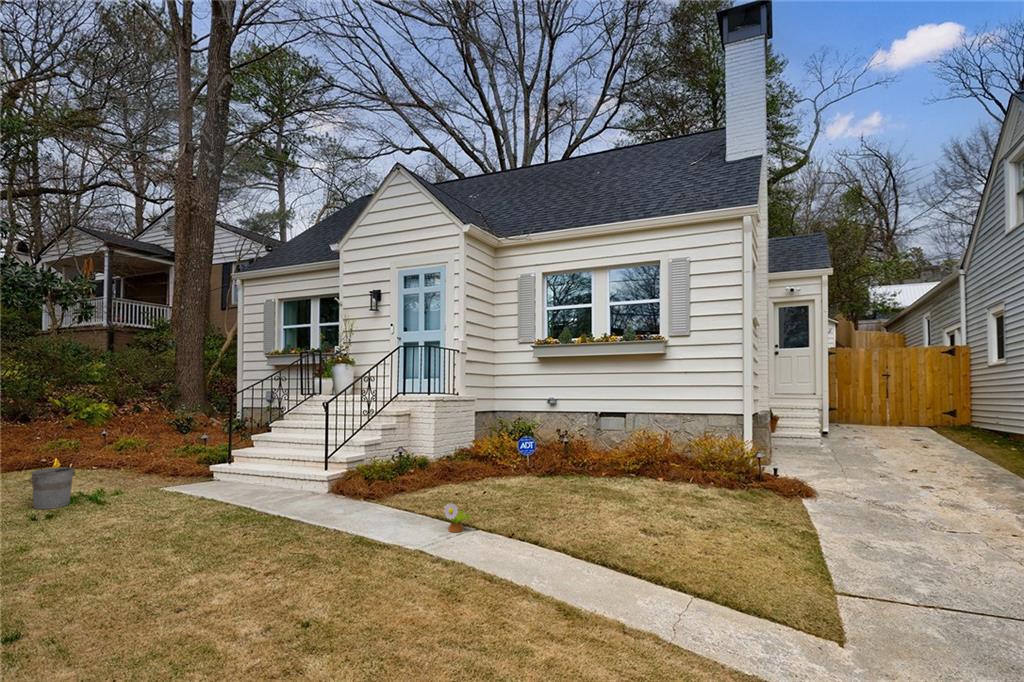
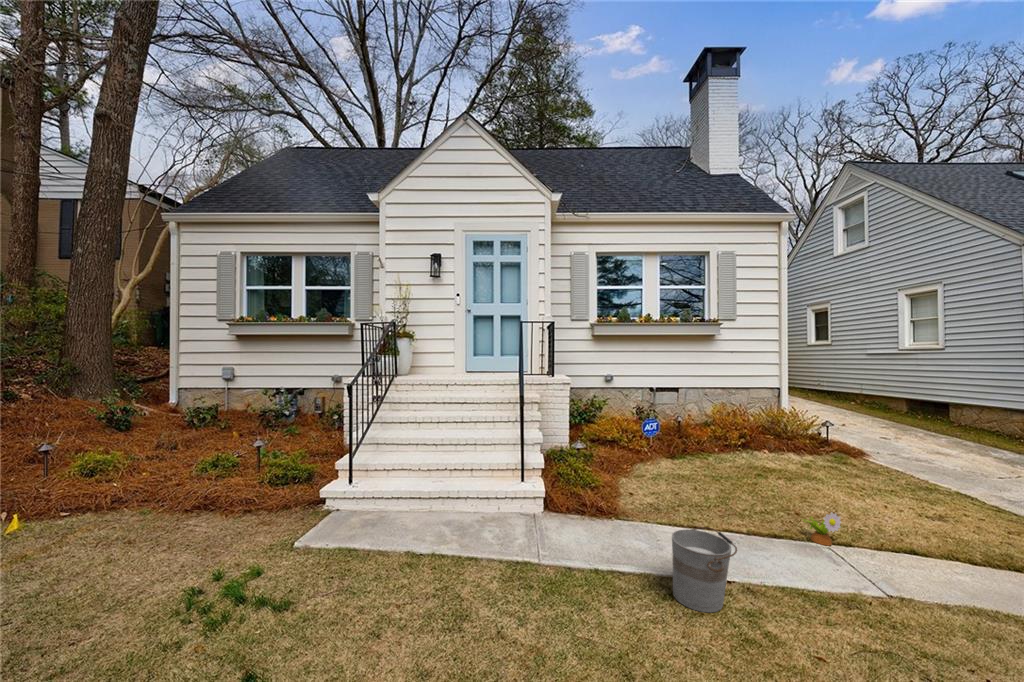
bucket: present [29,467,78,509] -> present [672,527,737,613]

